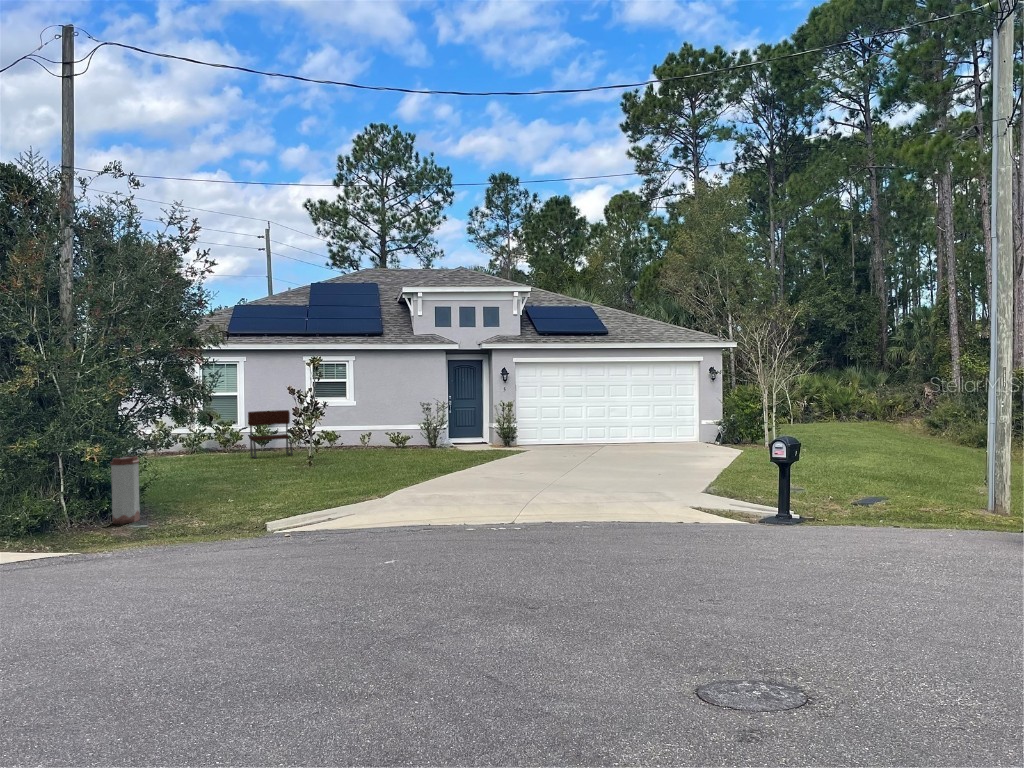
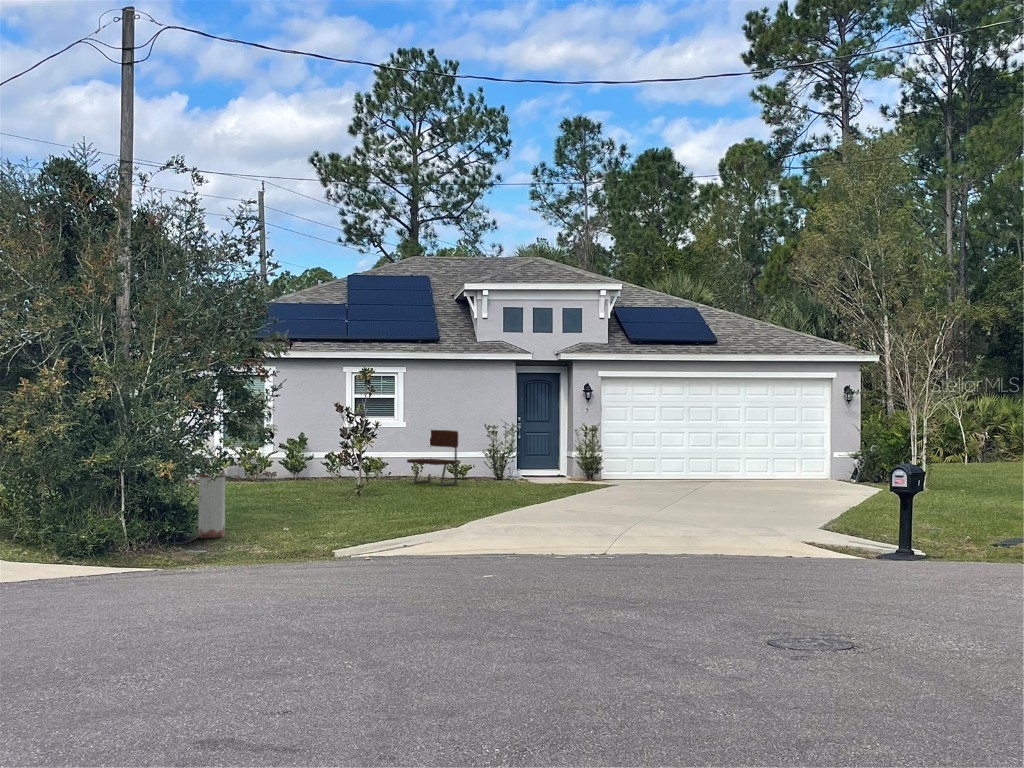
bench: present [248,410,293,458] -> present [407,430,458,486]

